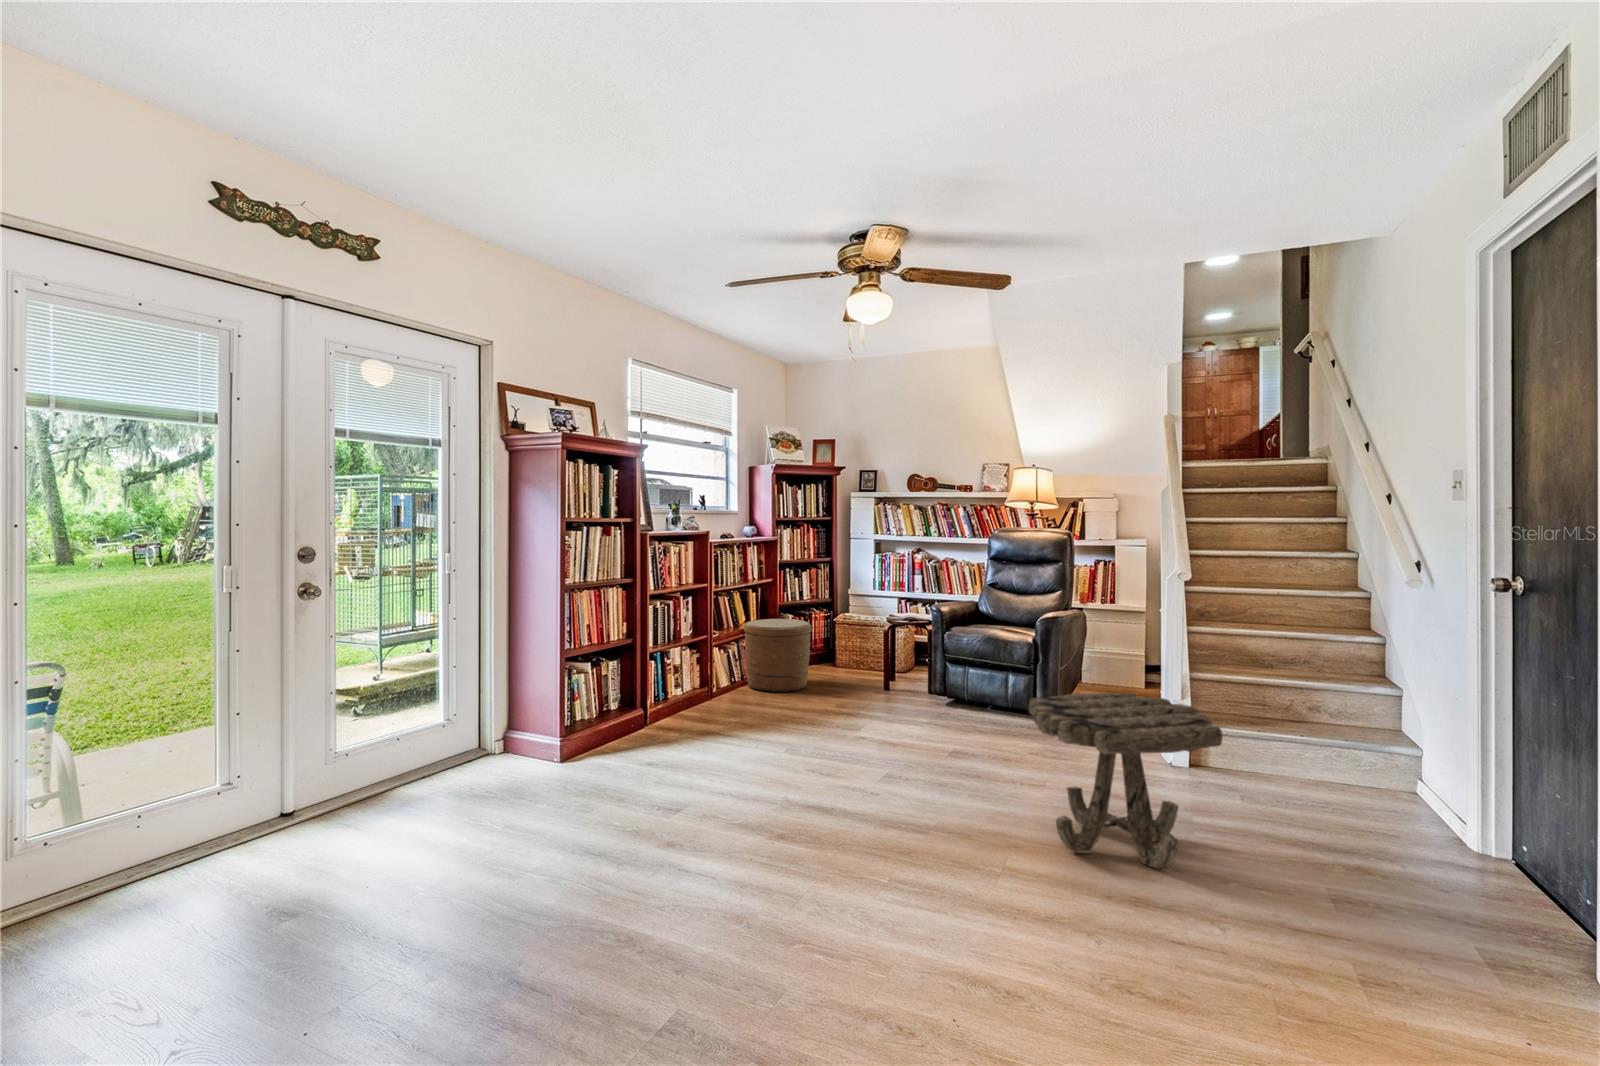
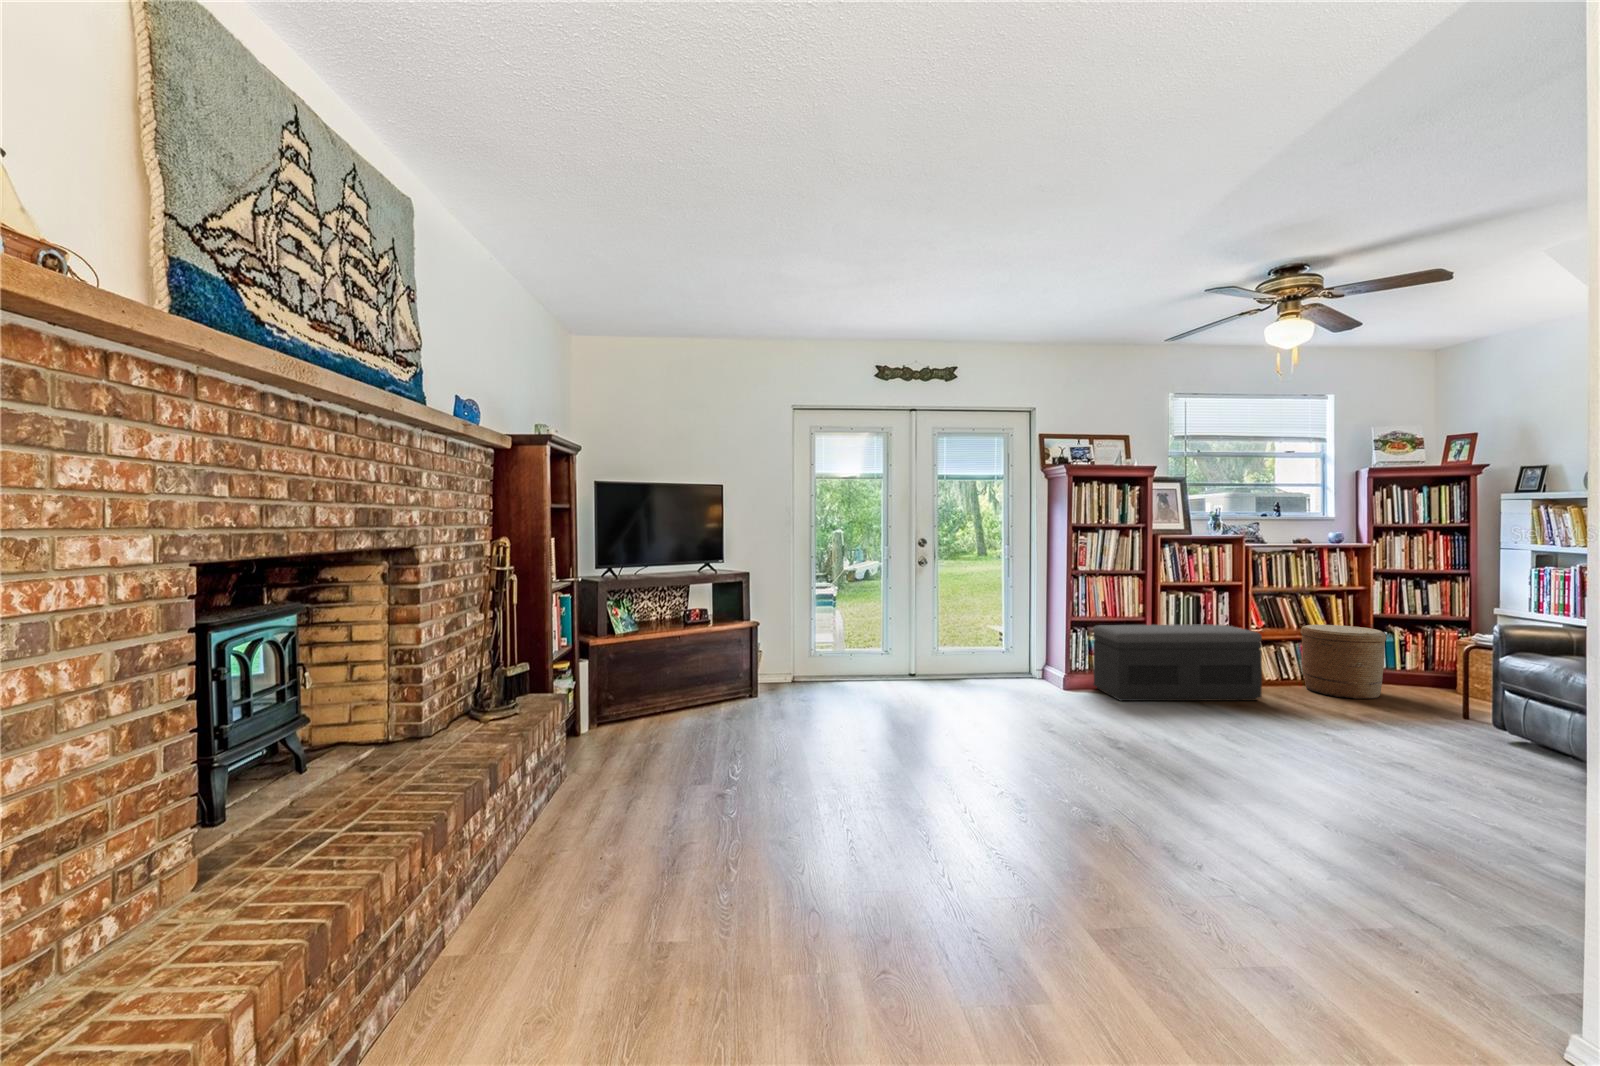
storage bench: none [585,635,750,757] -> present [1093,624,1262,701]
side table: present [1029,693,1223,868] -> none [1324,693,1563,877]

